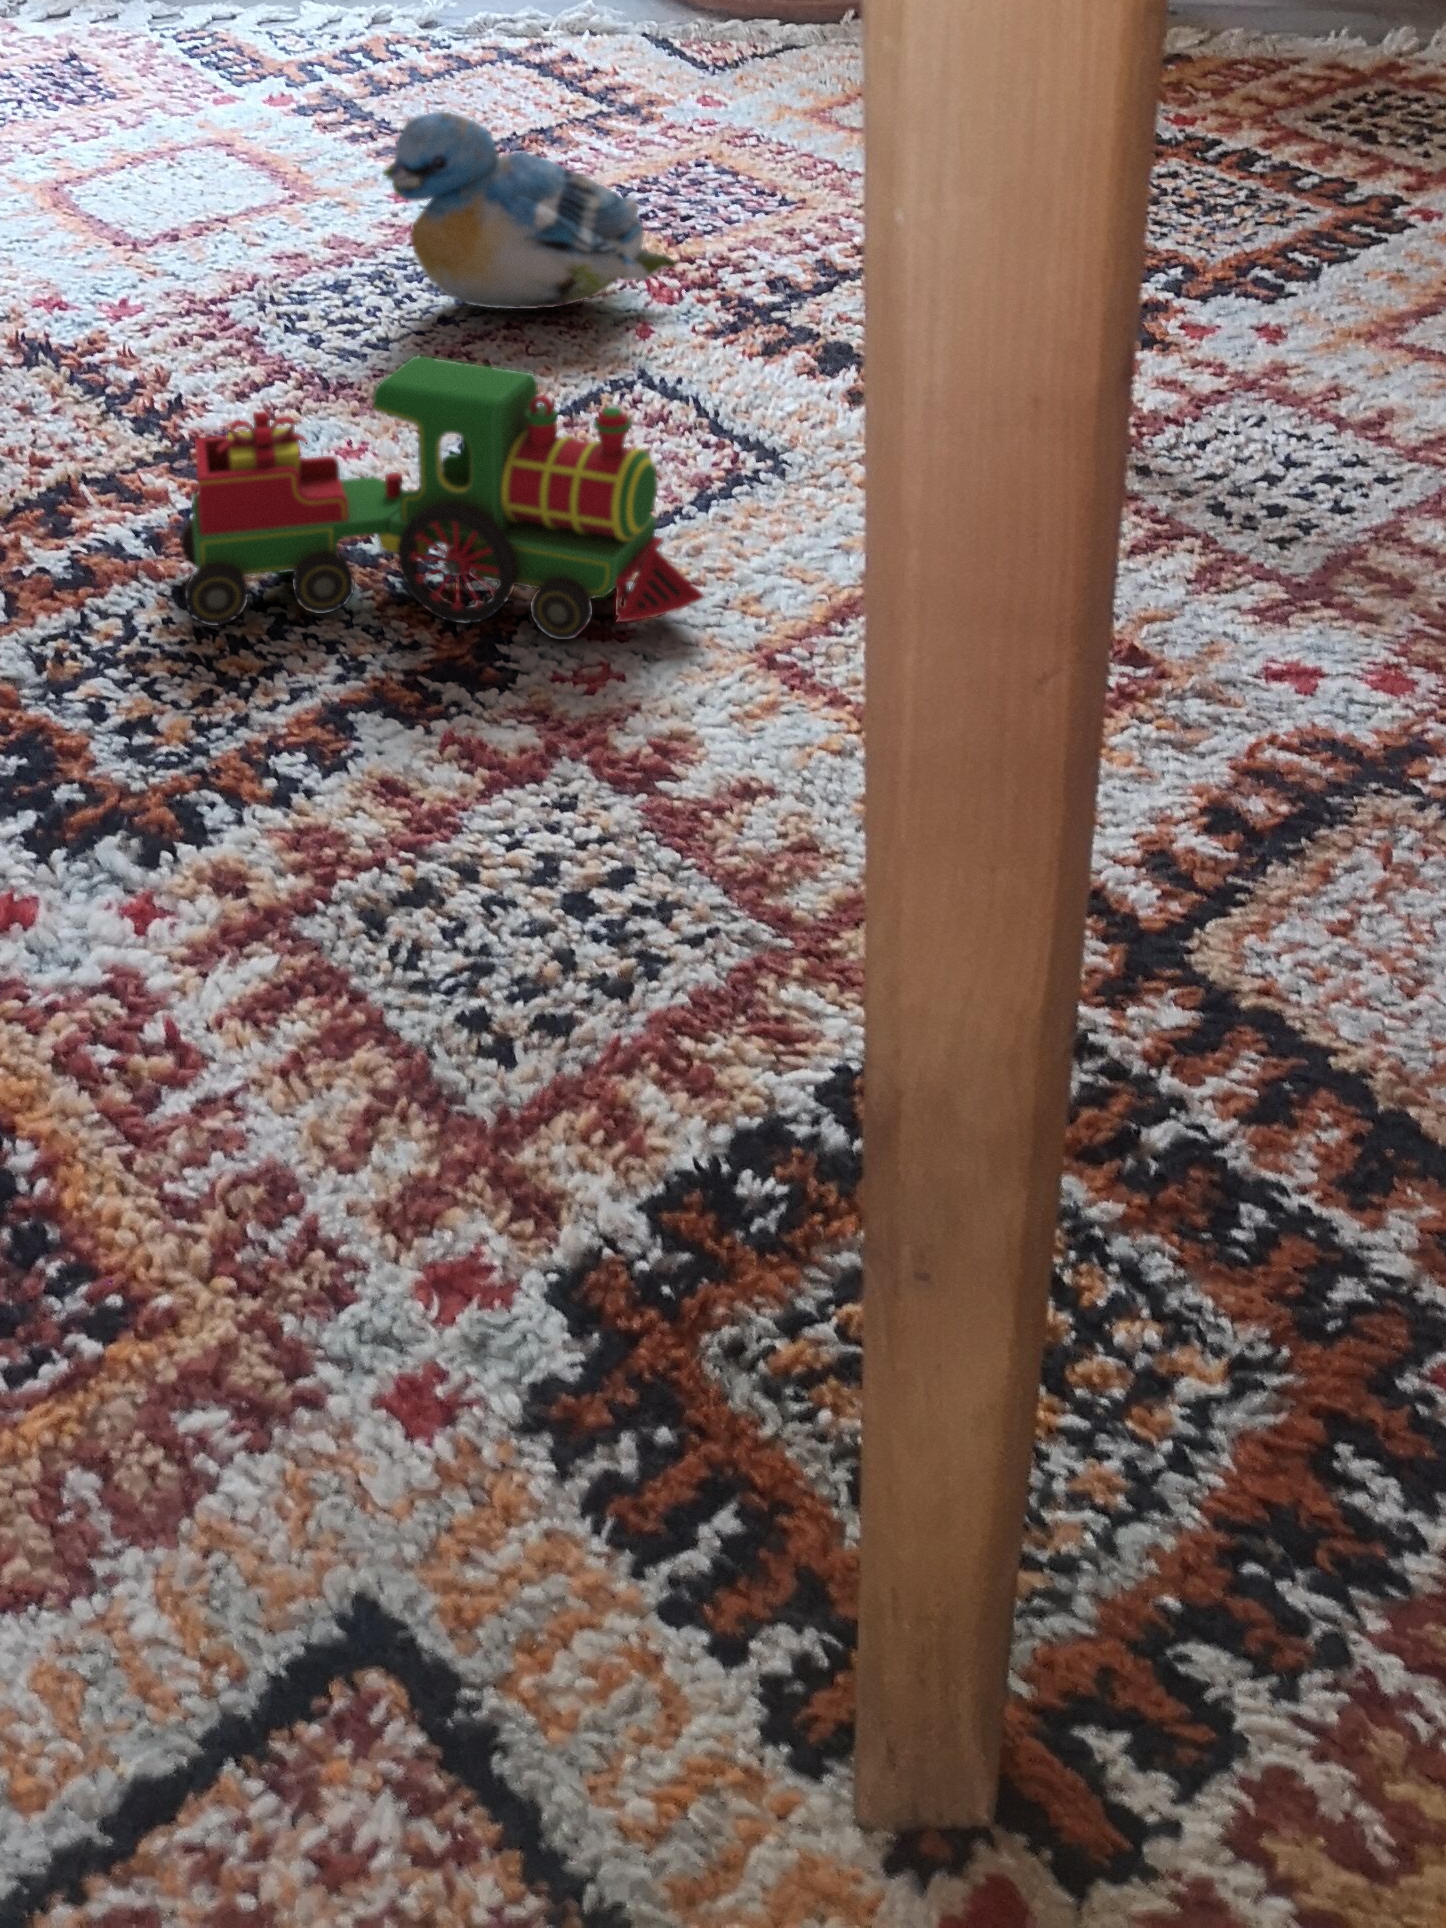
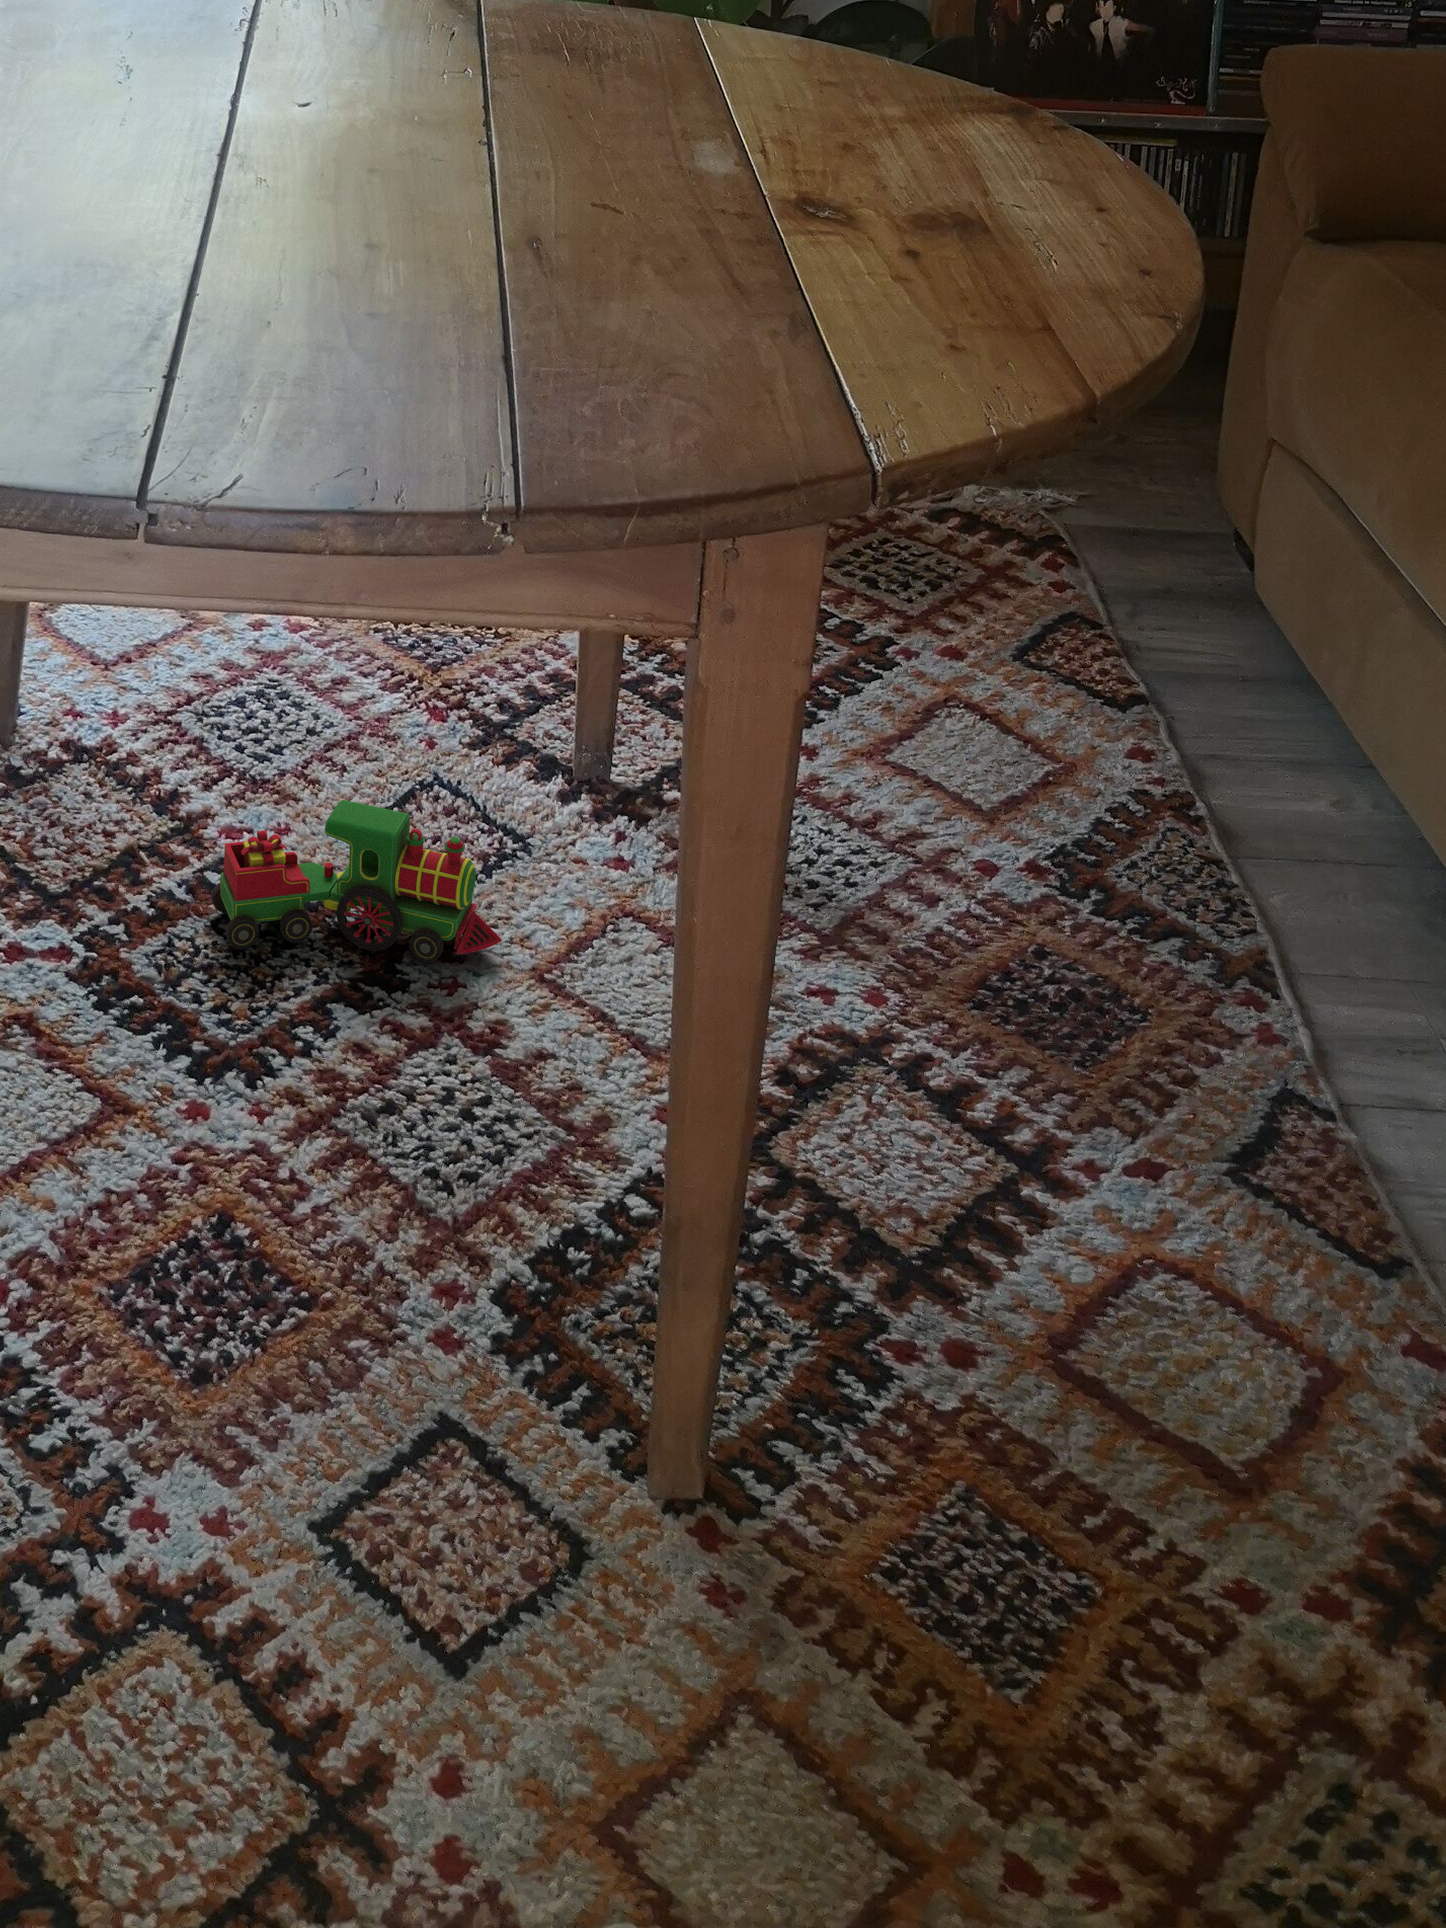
plush toy: present [383,112,676,309] -> none [272,609,444,726]

